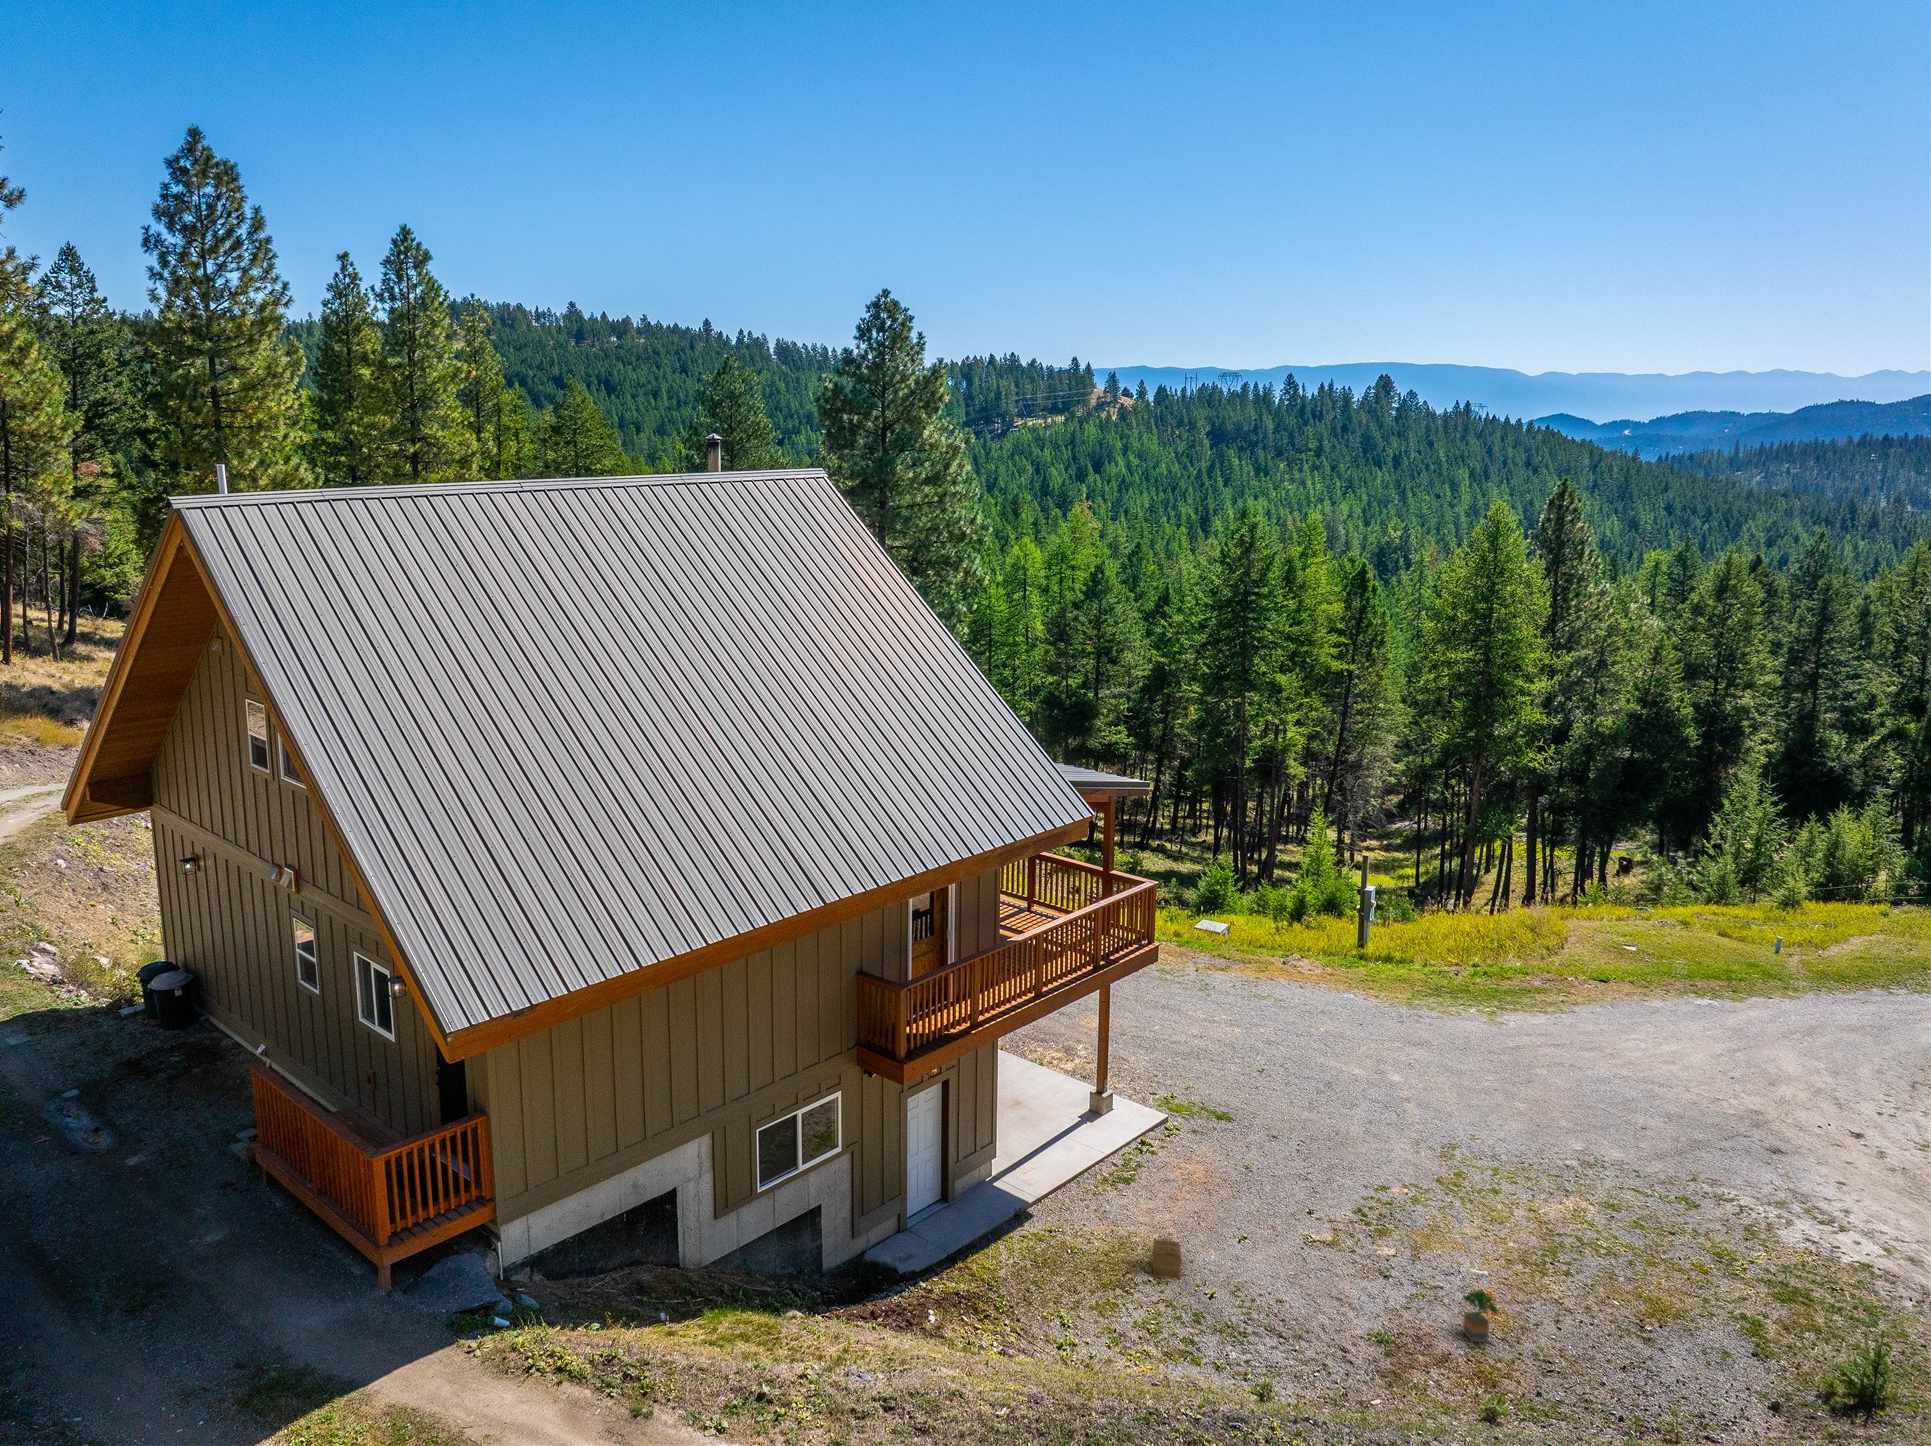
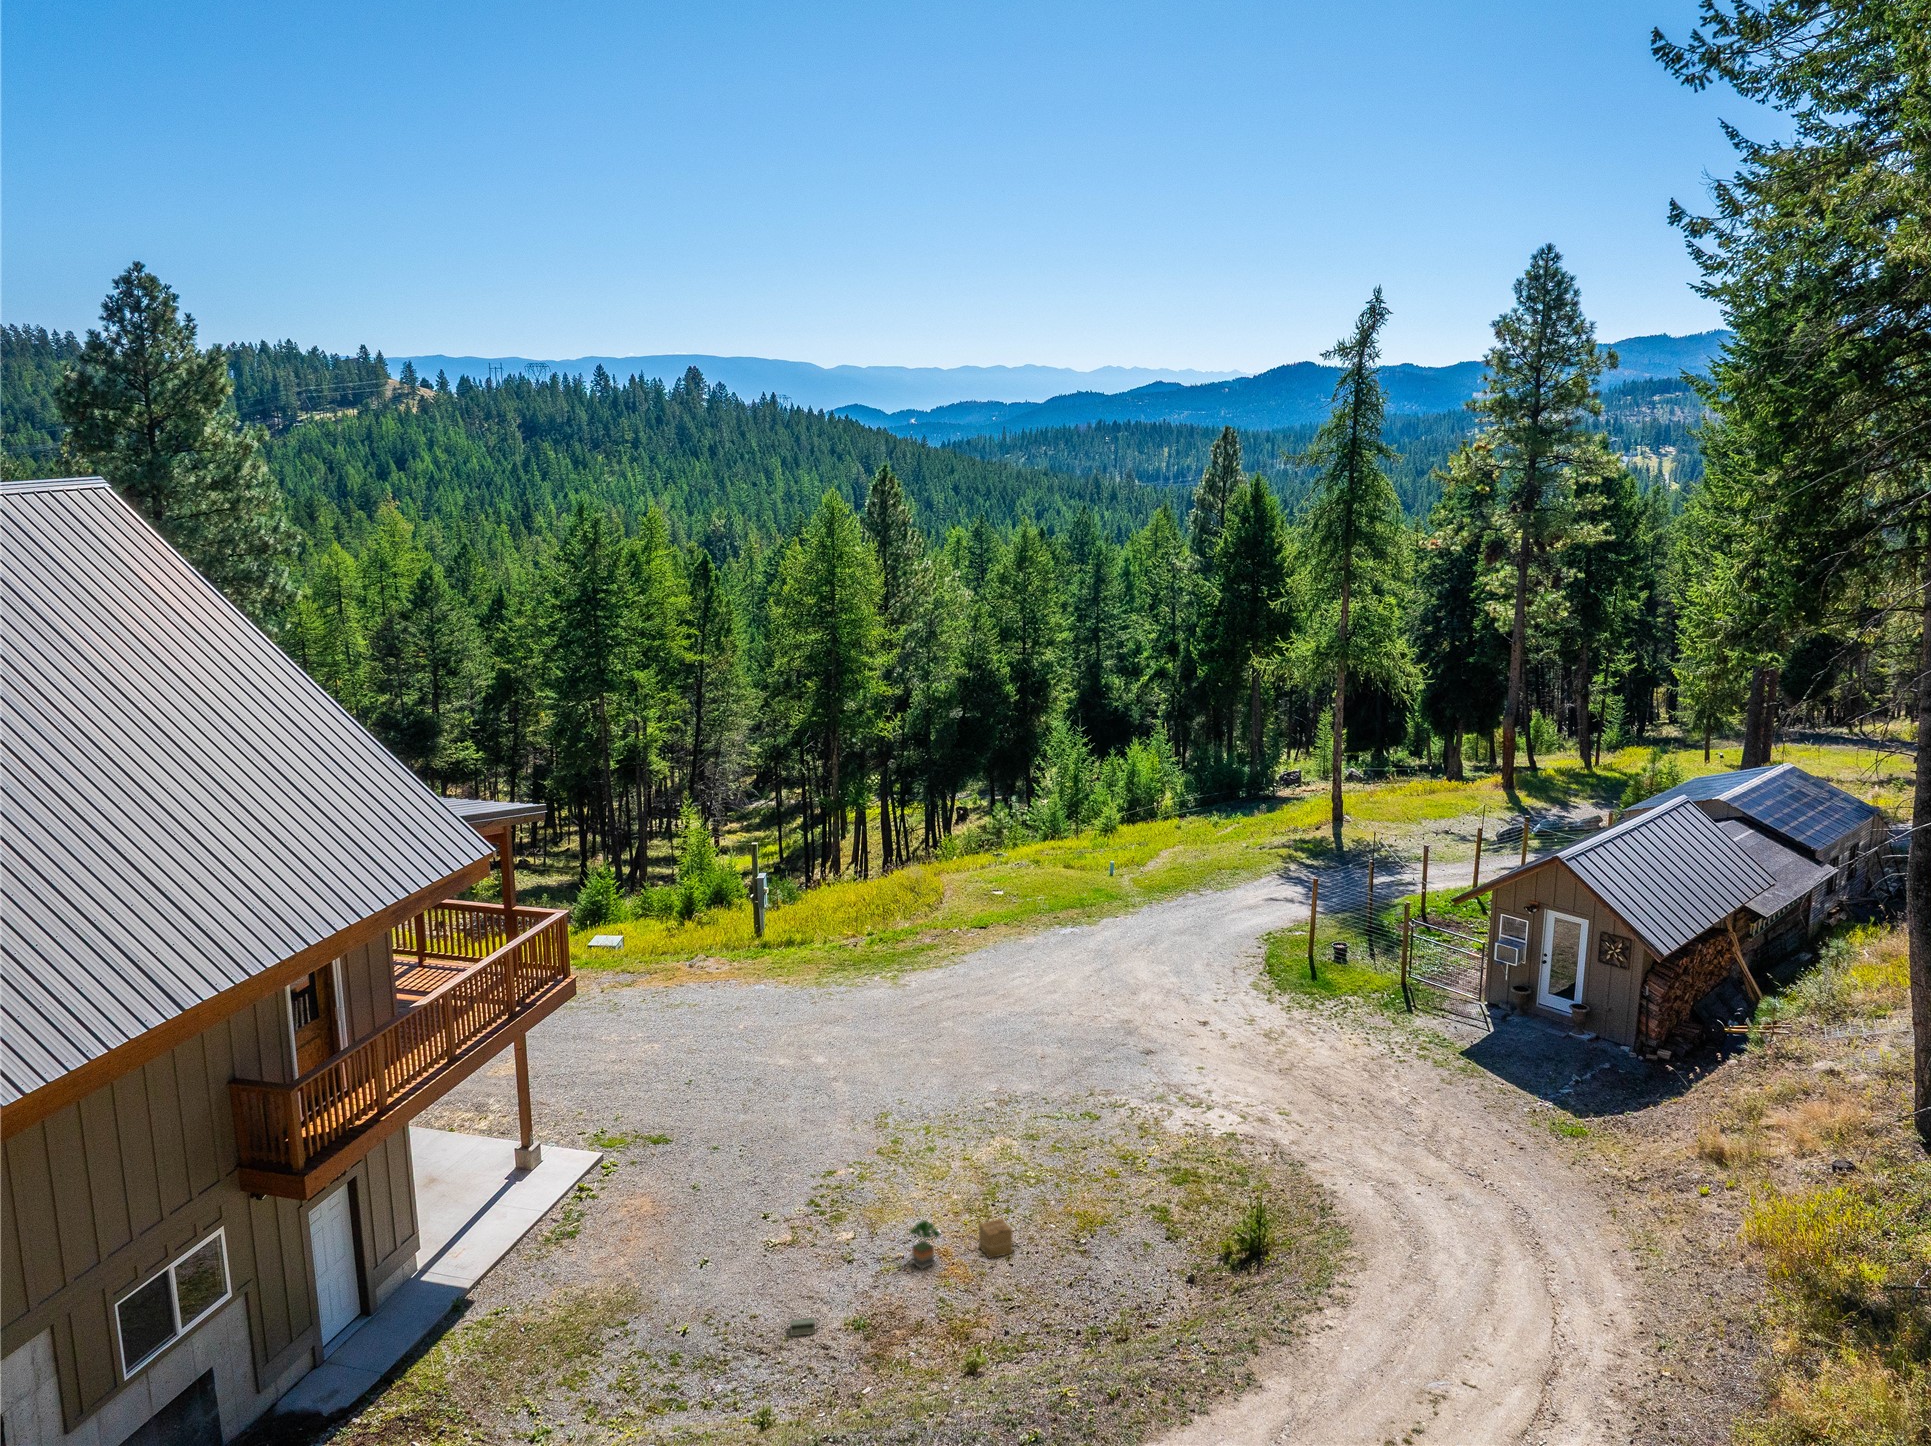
cardboard box: present [1151,1239,1182,1280] -> present [979,1219,1013,1258]
toolbox: none [1314,1343,1343,1367] -> present [790,1318,815,1336]

